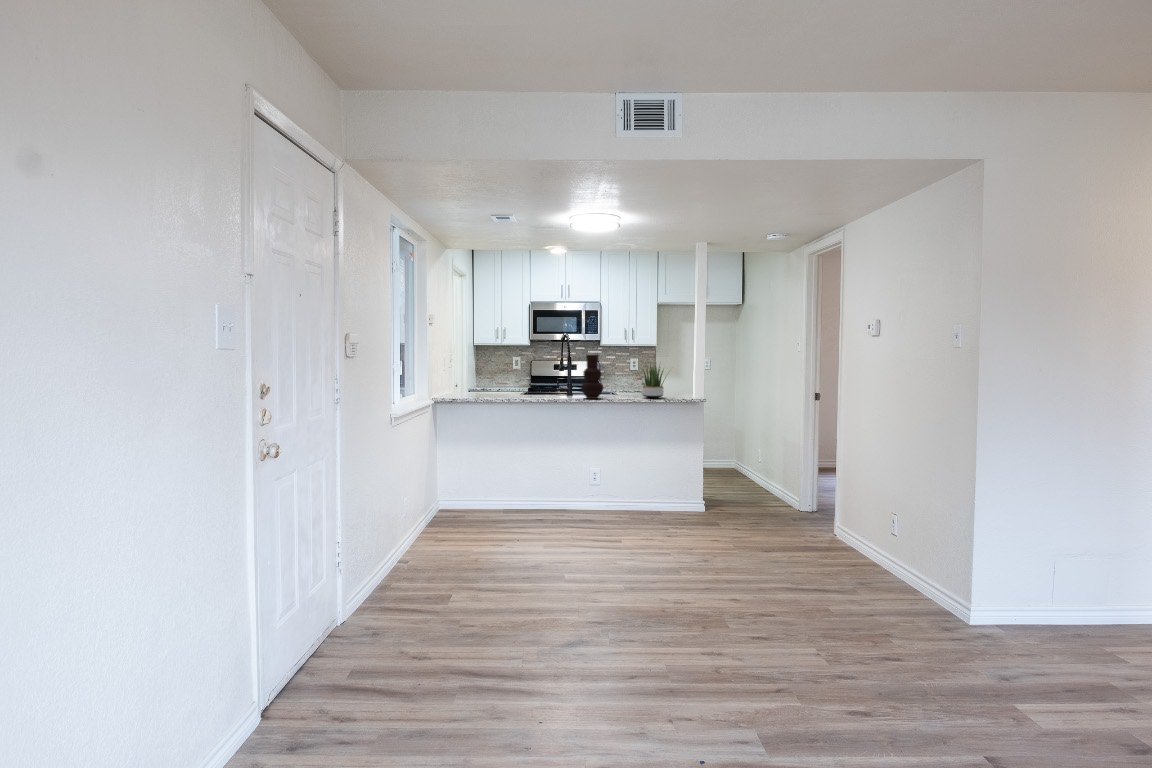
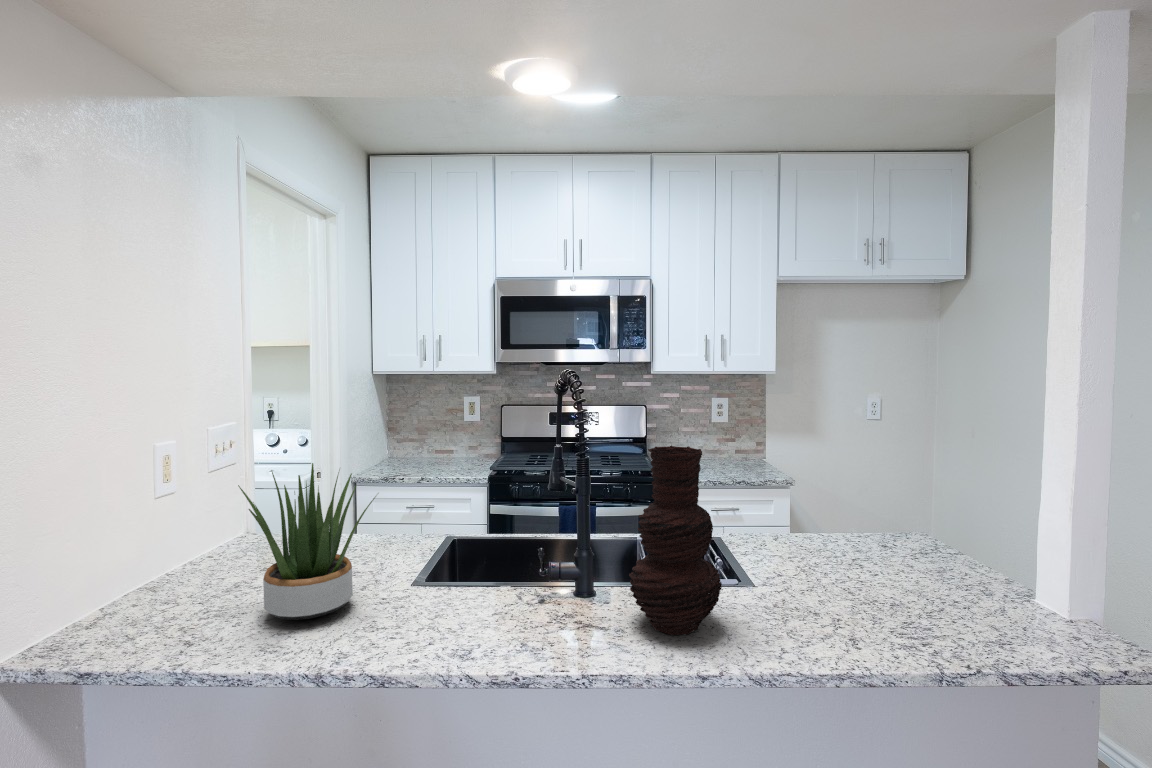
potted plant: present [639,362,666,398] -> present [238,463,376,620]

